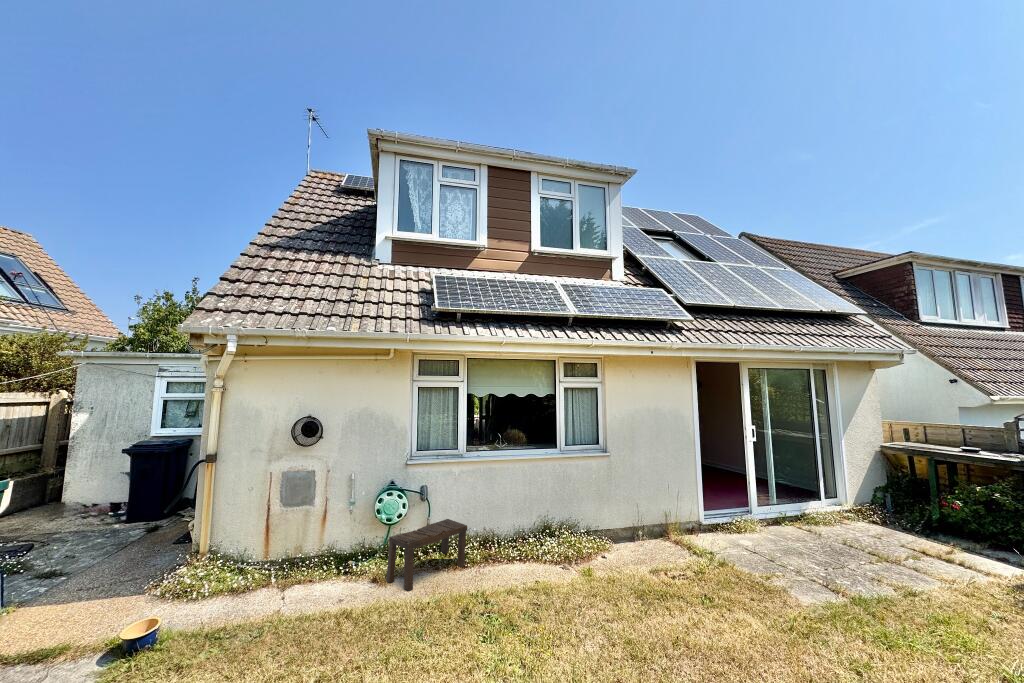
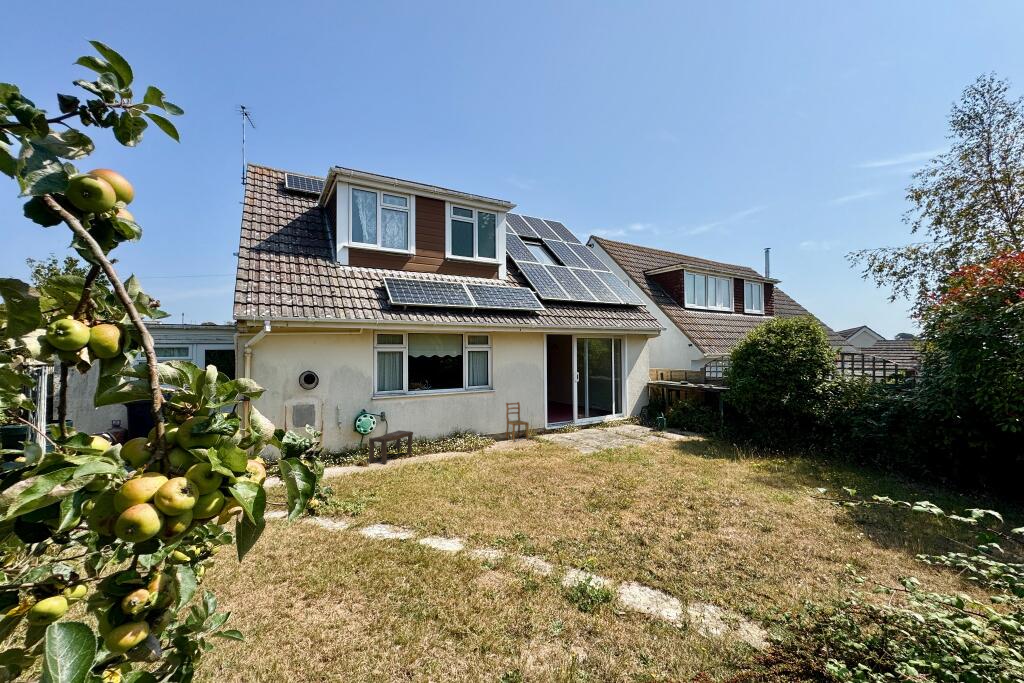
chair: none [629,475,673,550] -> present [506,402,529,442]

